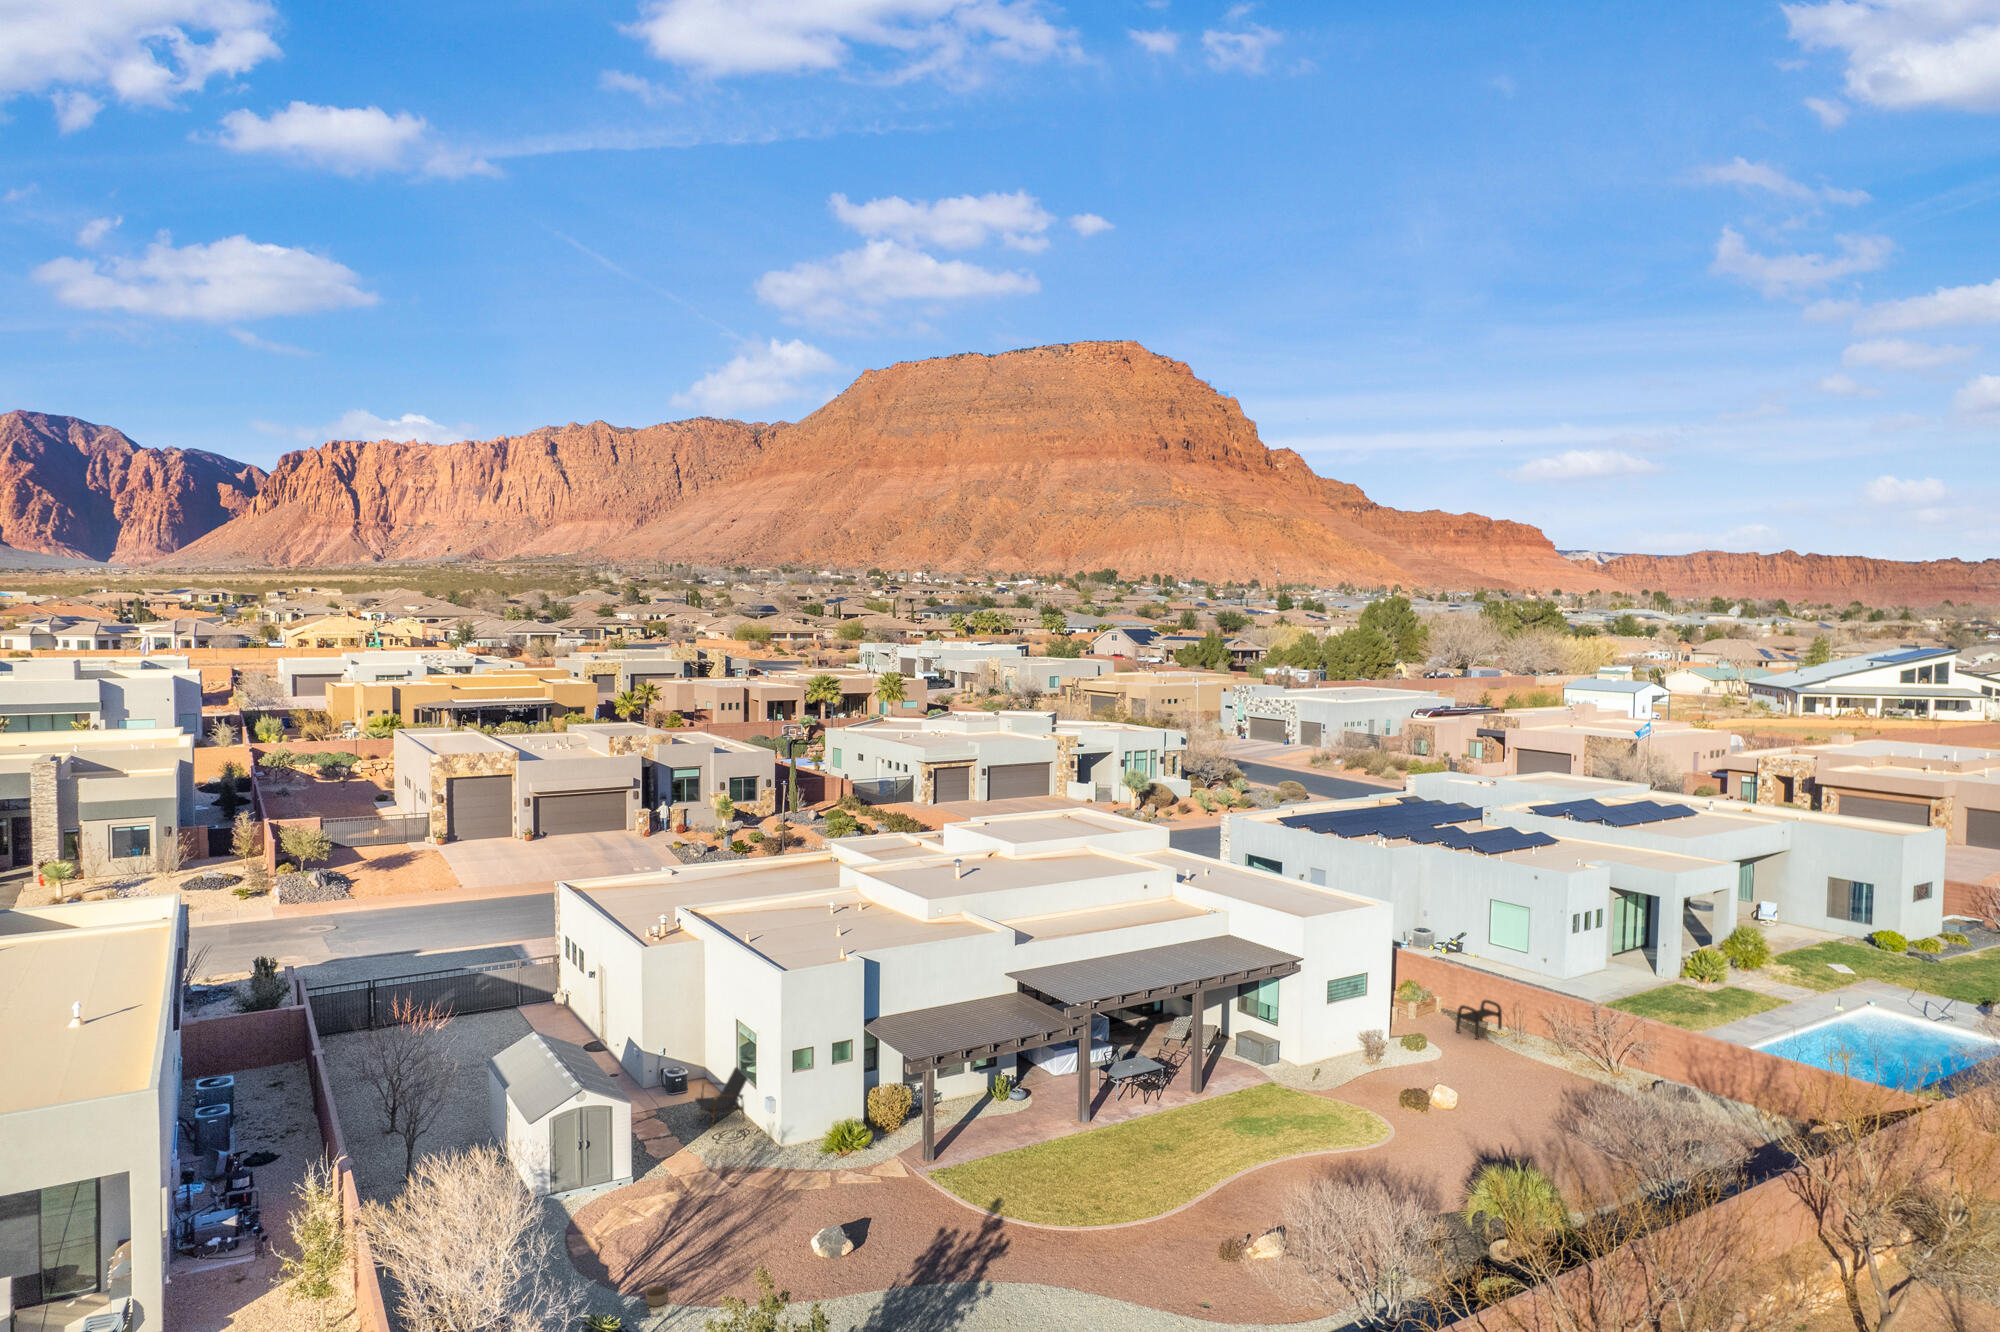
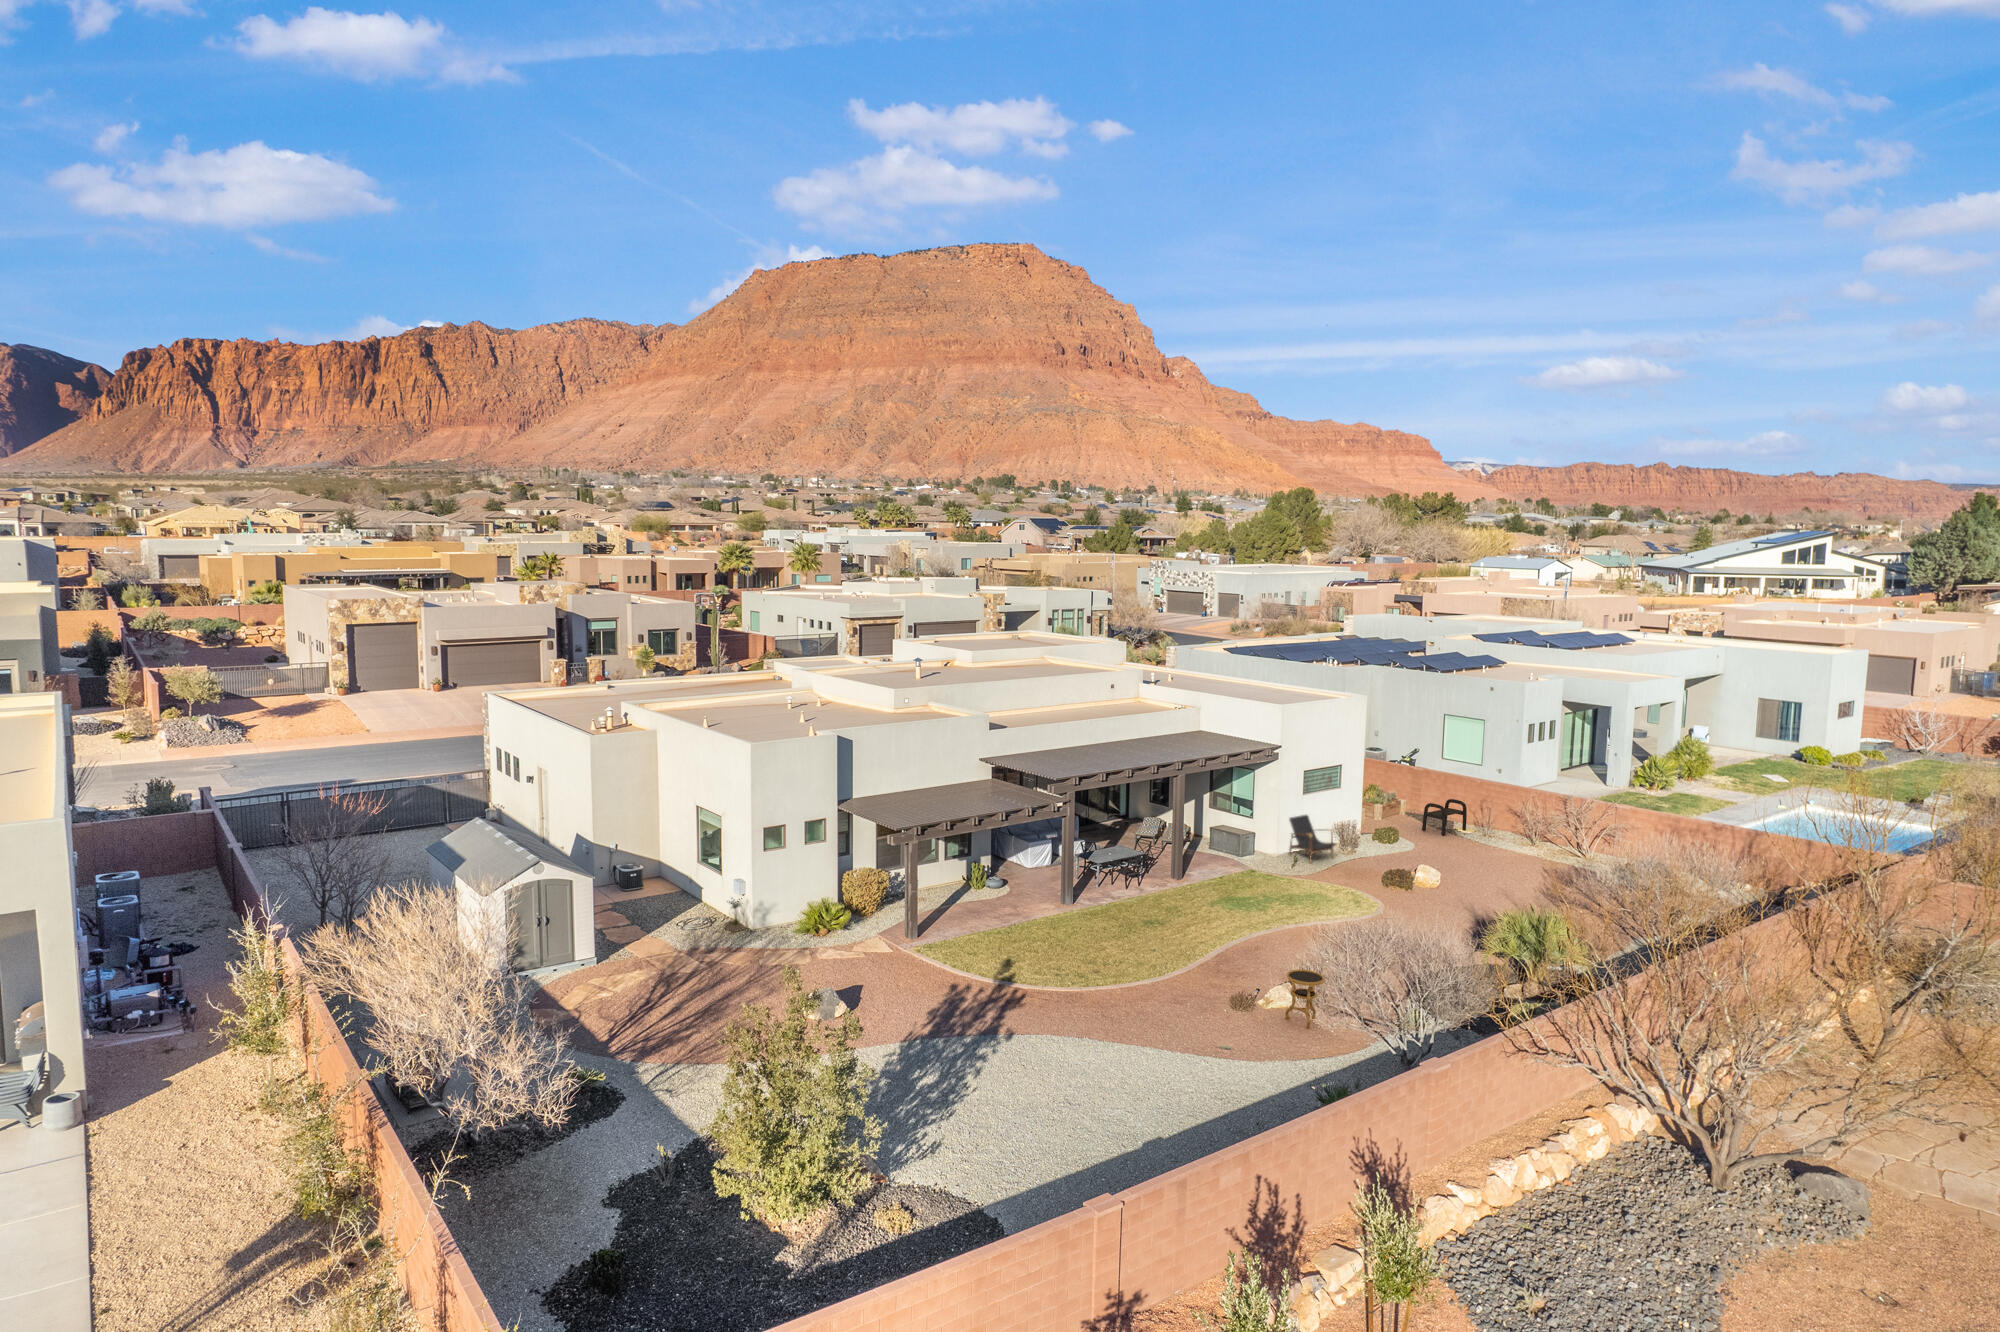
lounge chair: present [695,1067,747,1127] -> present [1289,815,1336,862]
potted plant: none [750,1115,775,1151] -> present [724,898,747,932]
side table: none [1268,1228,1306,1292] -> present [1286,969,1325,1029]
basket: present [645,1273,669,1307] -> none [632,1024,658,1059]

